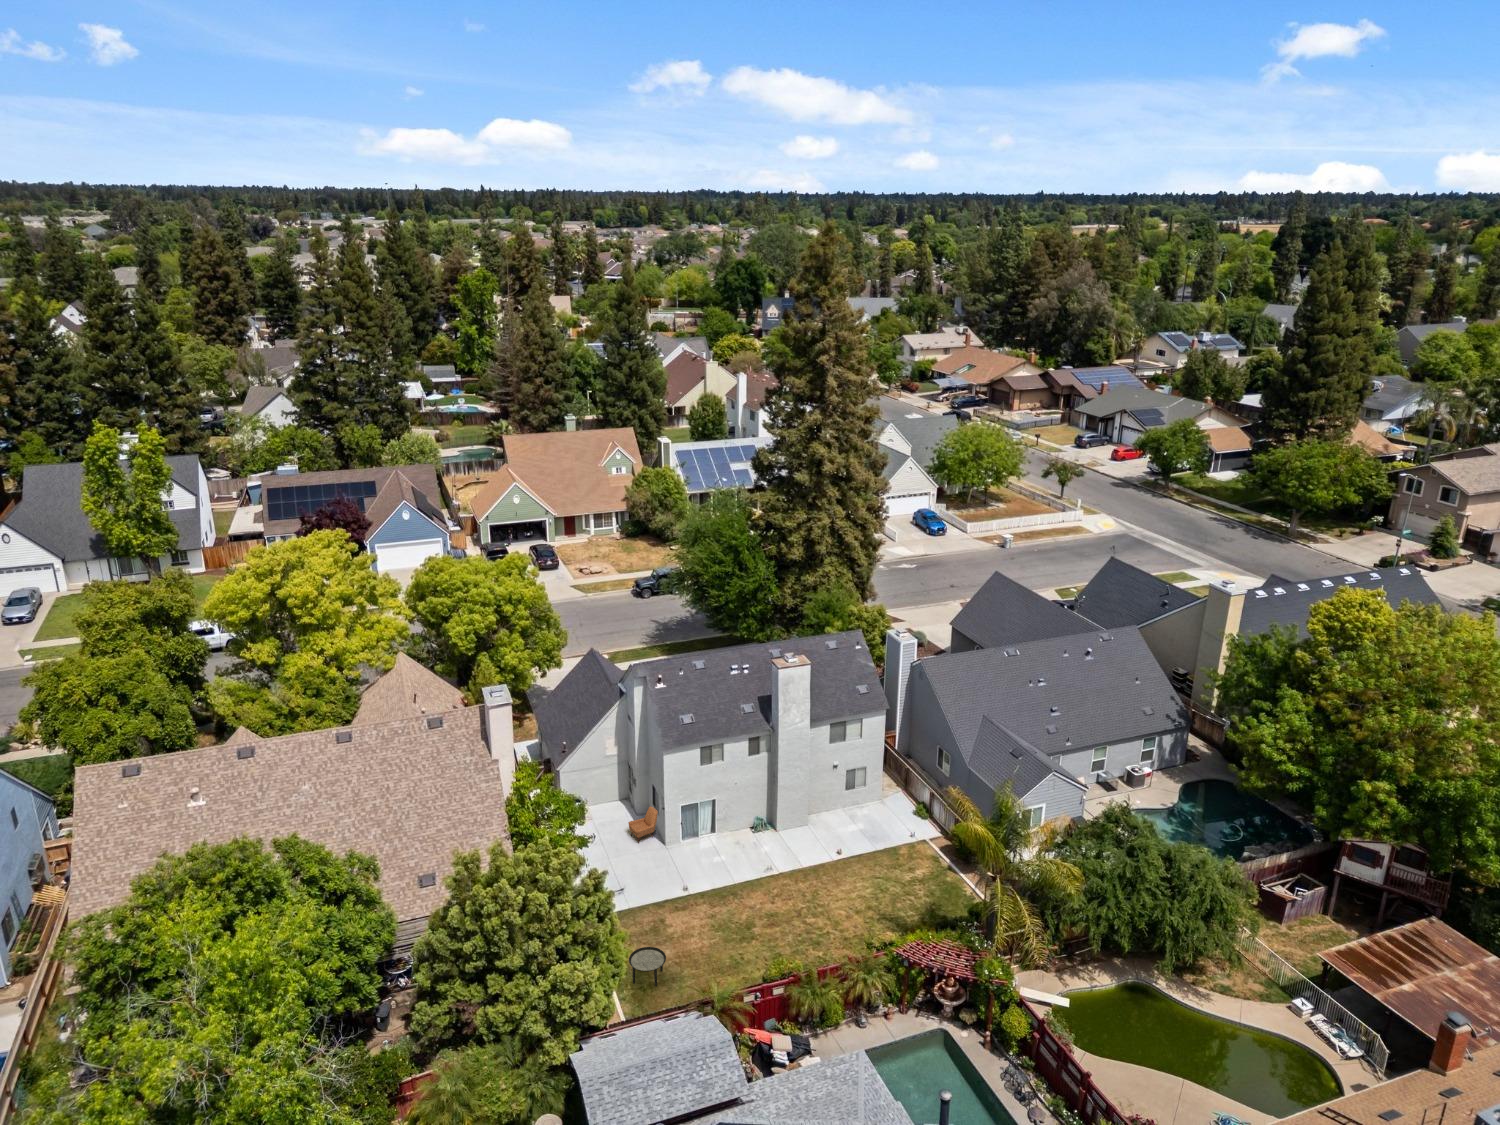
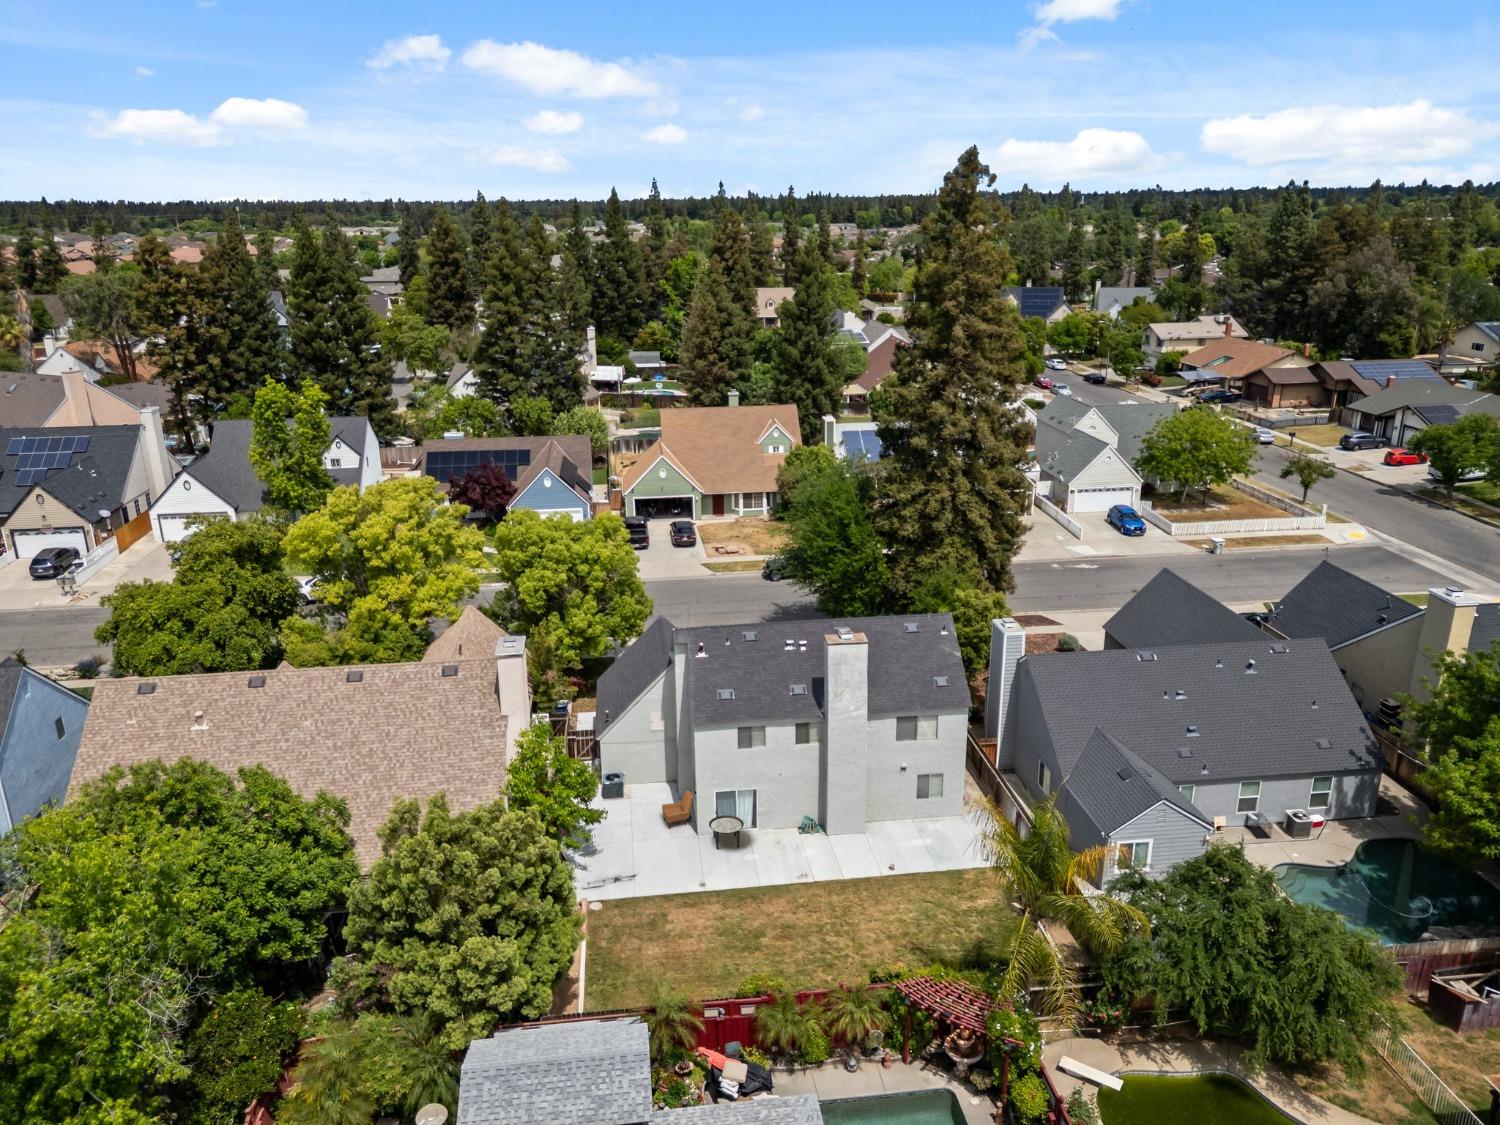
round table: present [629,947,666,986] -> present [709,815,744,849]

